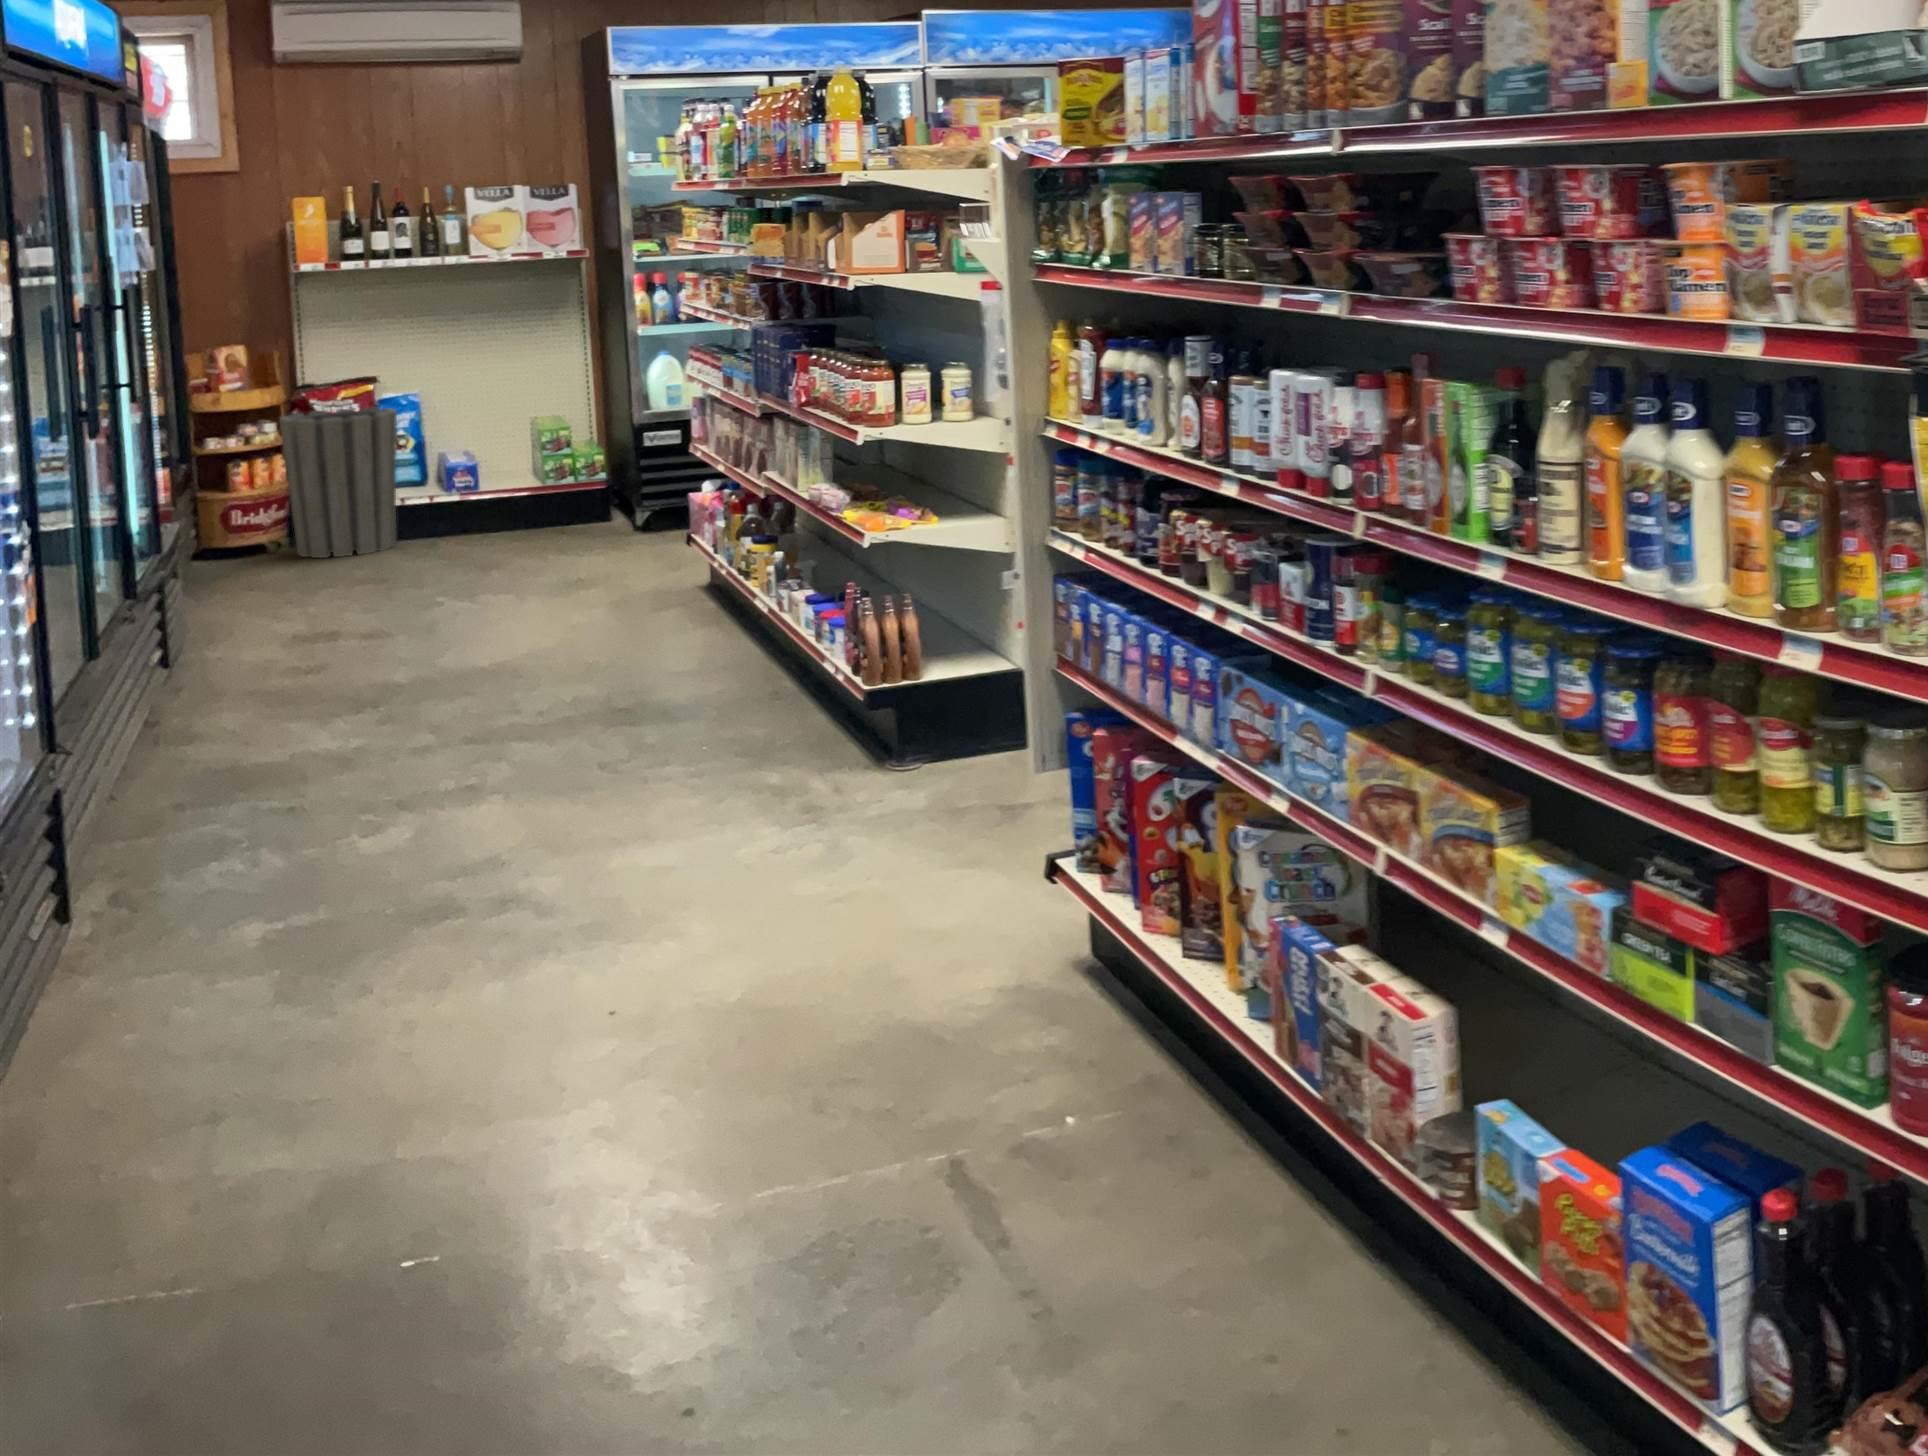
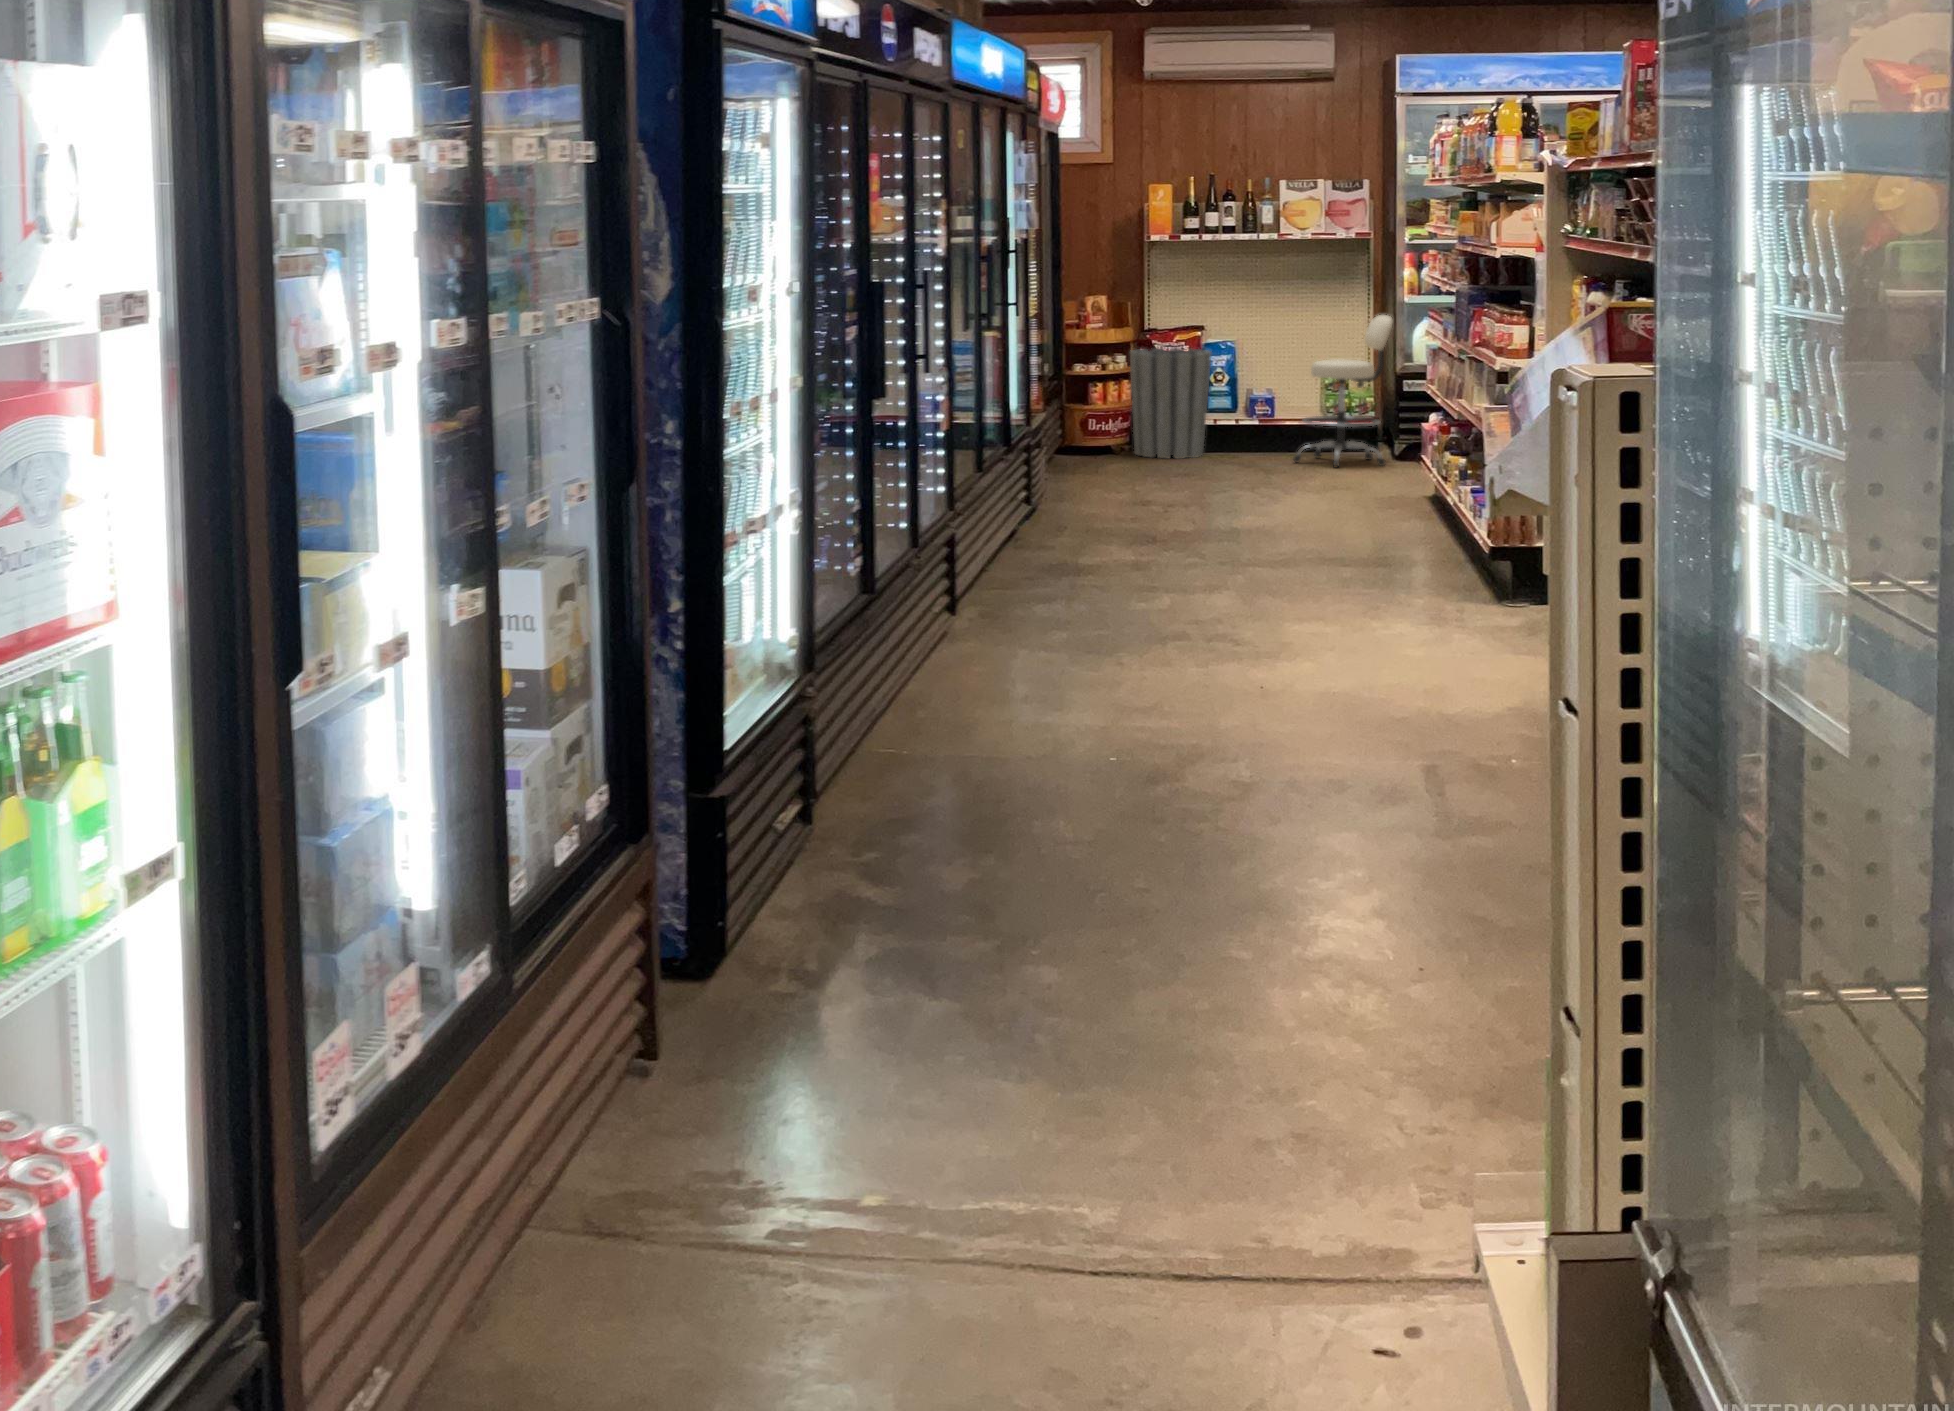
stool: none [518,349,633,540] -> present [1293,315,1392,466]

